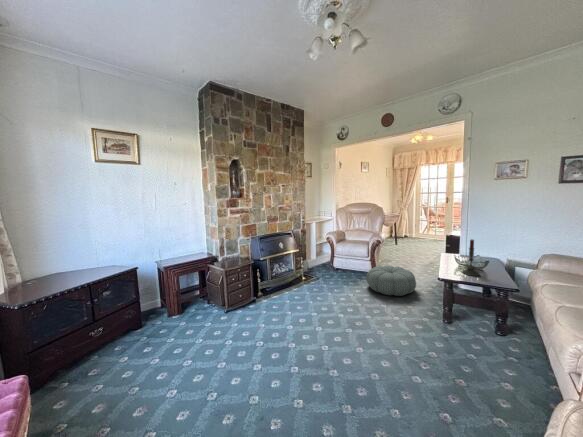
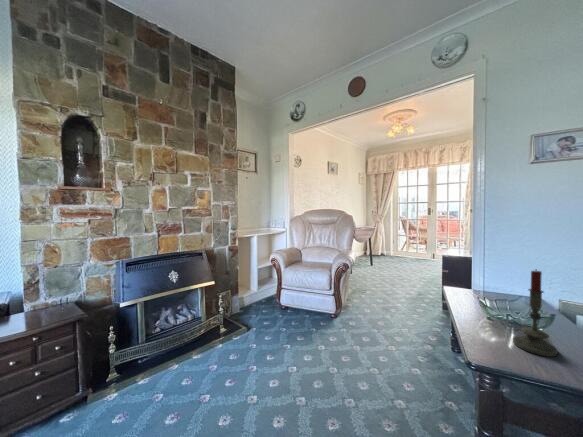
pouf: present [366,266,416,296] -> none [323,307,409,373]

